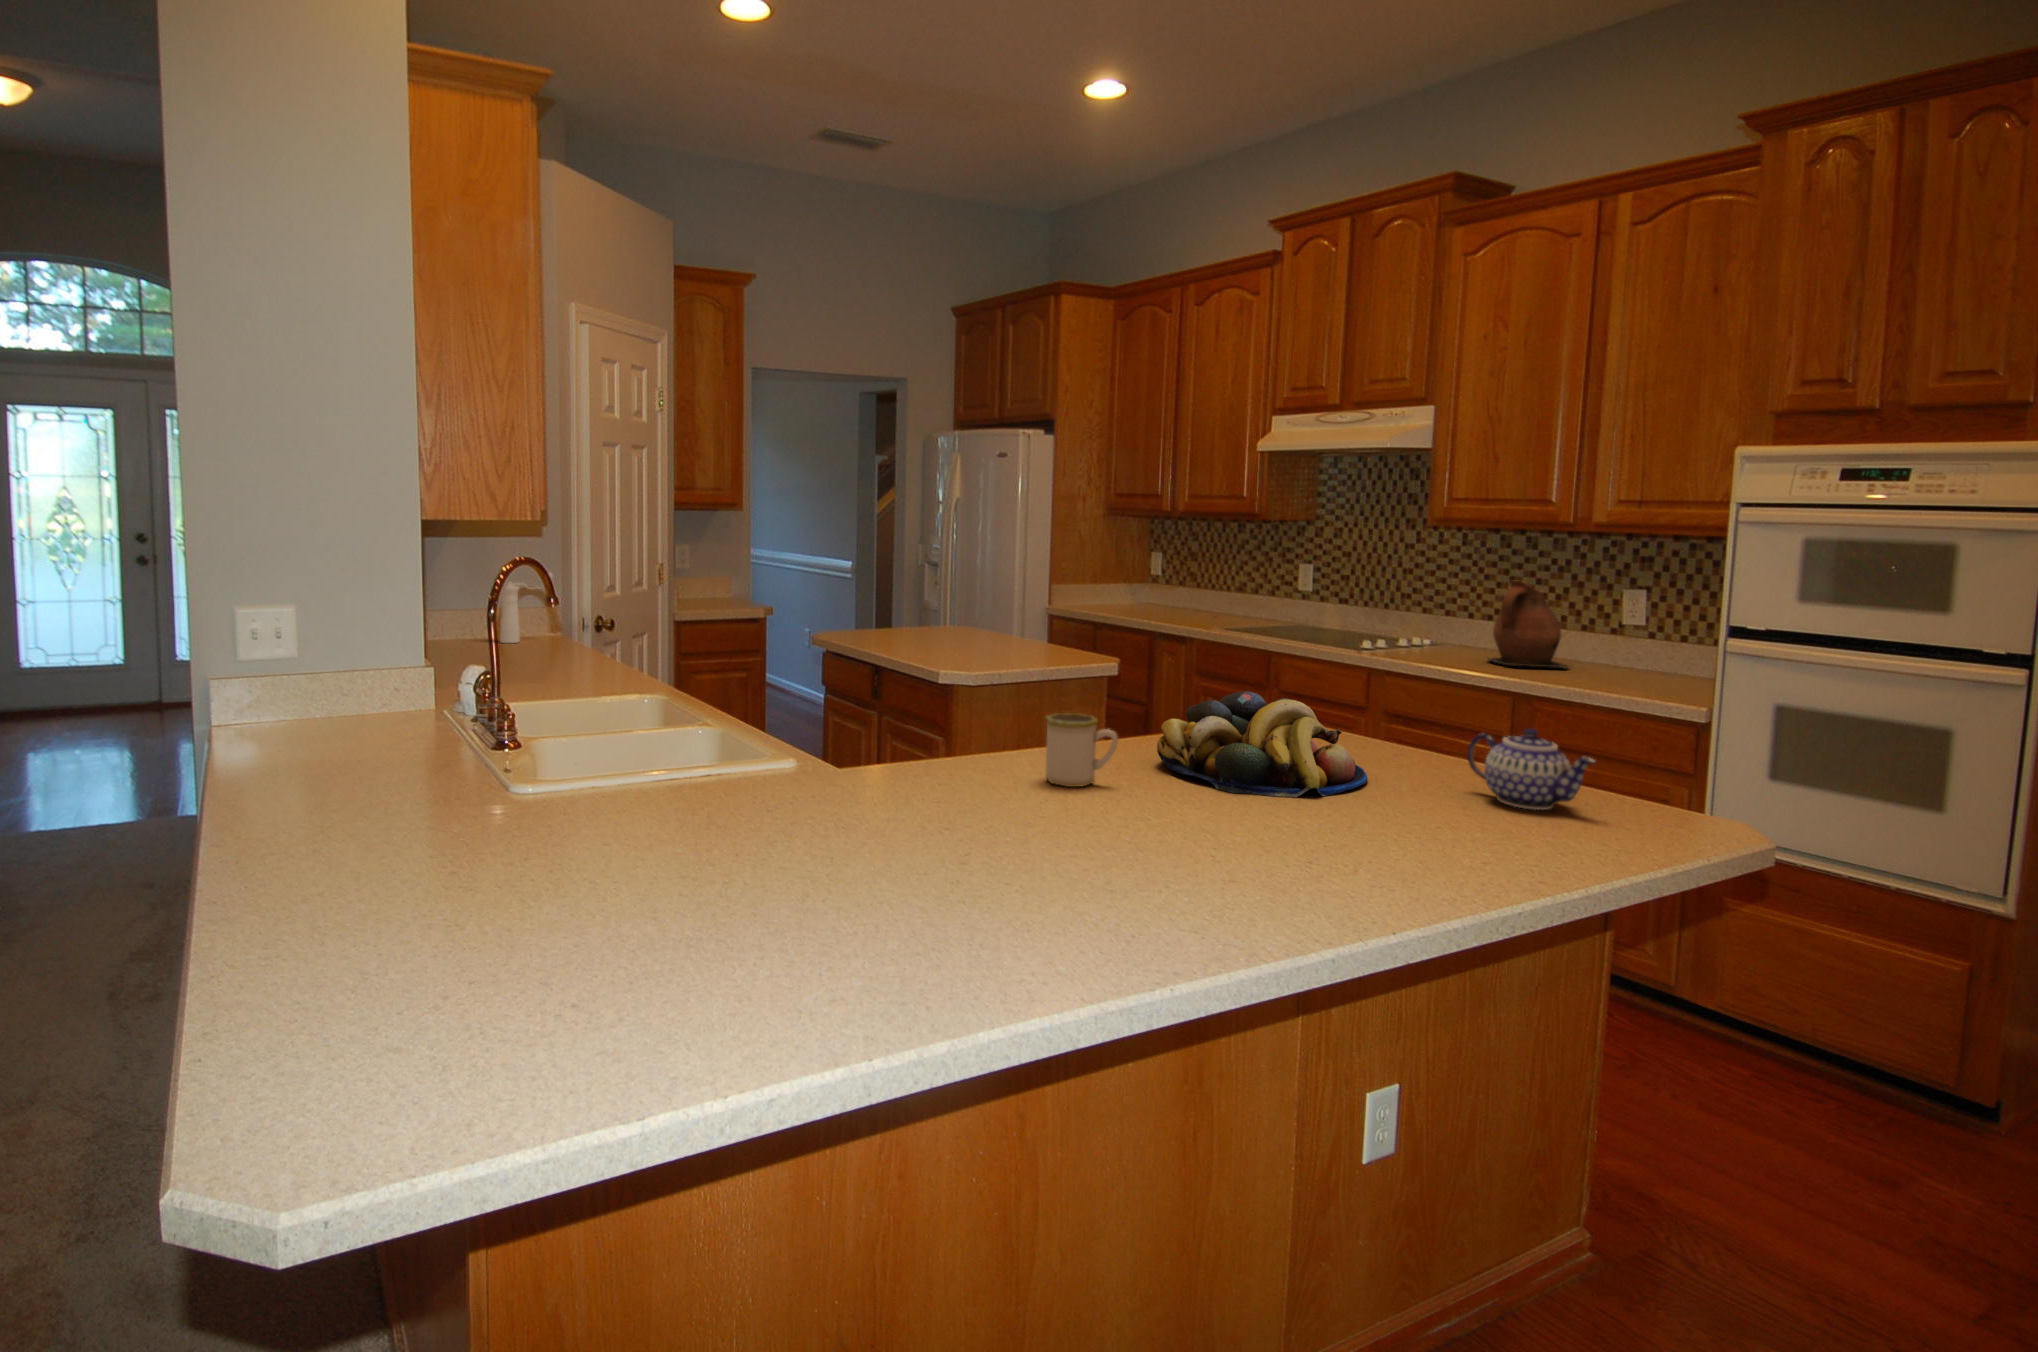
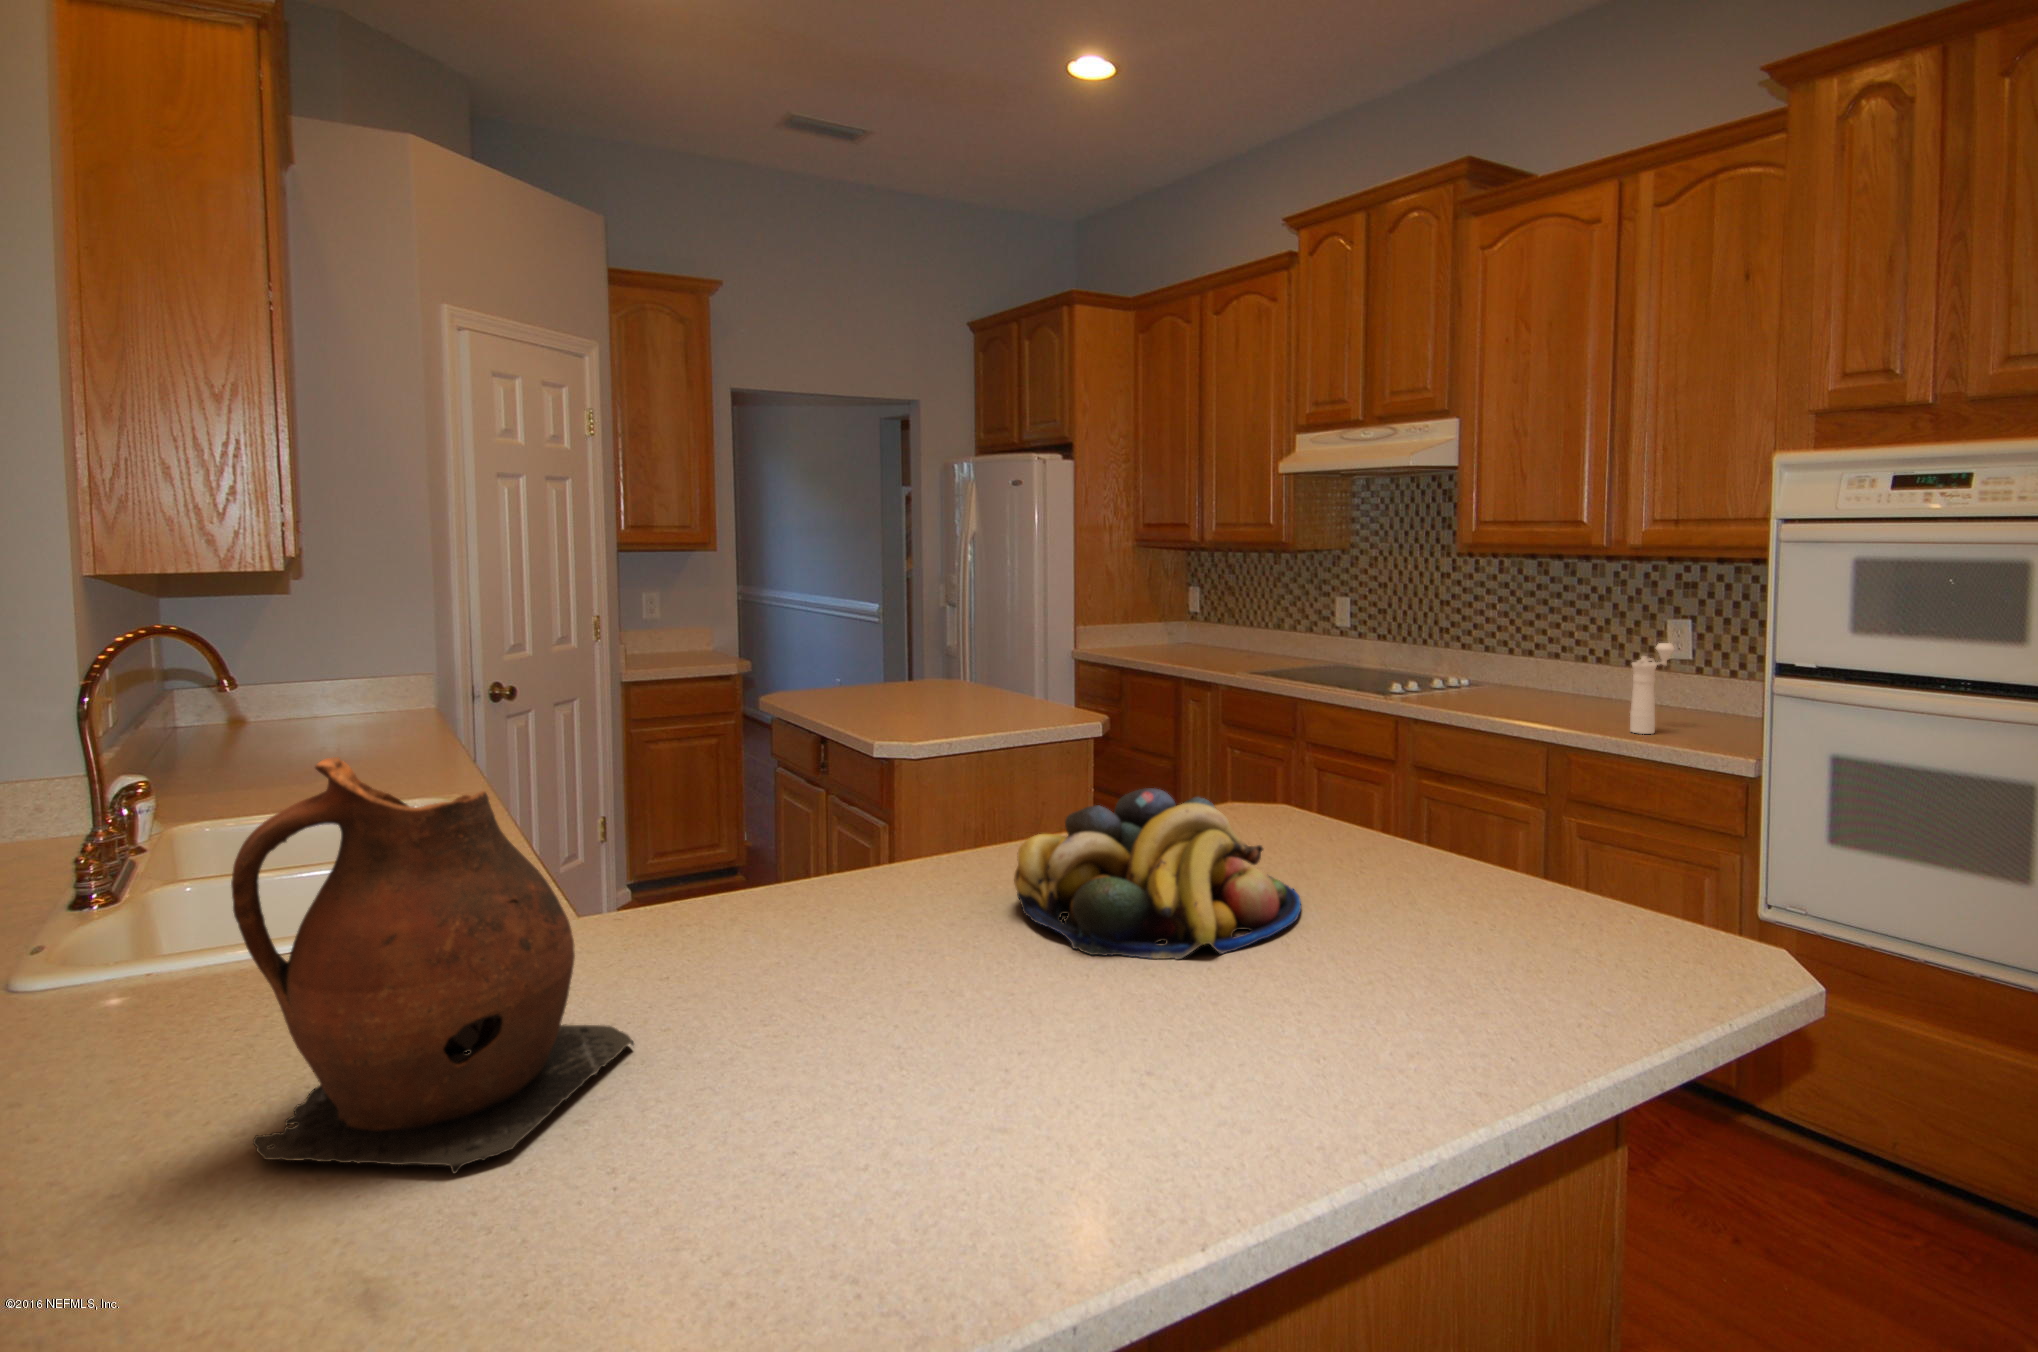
pepper mill: present [500,573,553,643] -> present [1630,643,1674,734]
ceramic pitcher: present [1487,580,1568,668] -> present [231,757,634,1173]
mug: present [1046,713,1118,787] -> none [820,841,926,958]
teapot: present [1467,729,1595,810] -> none [1430,843,1594,964]

